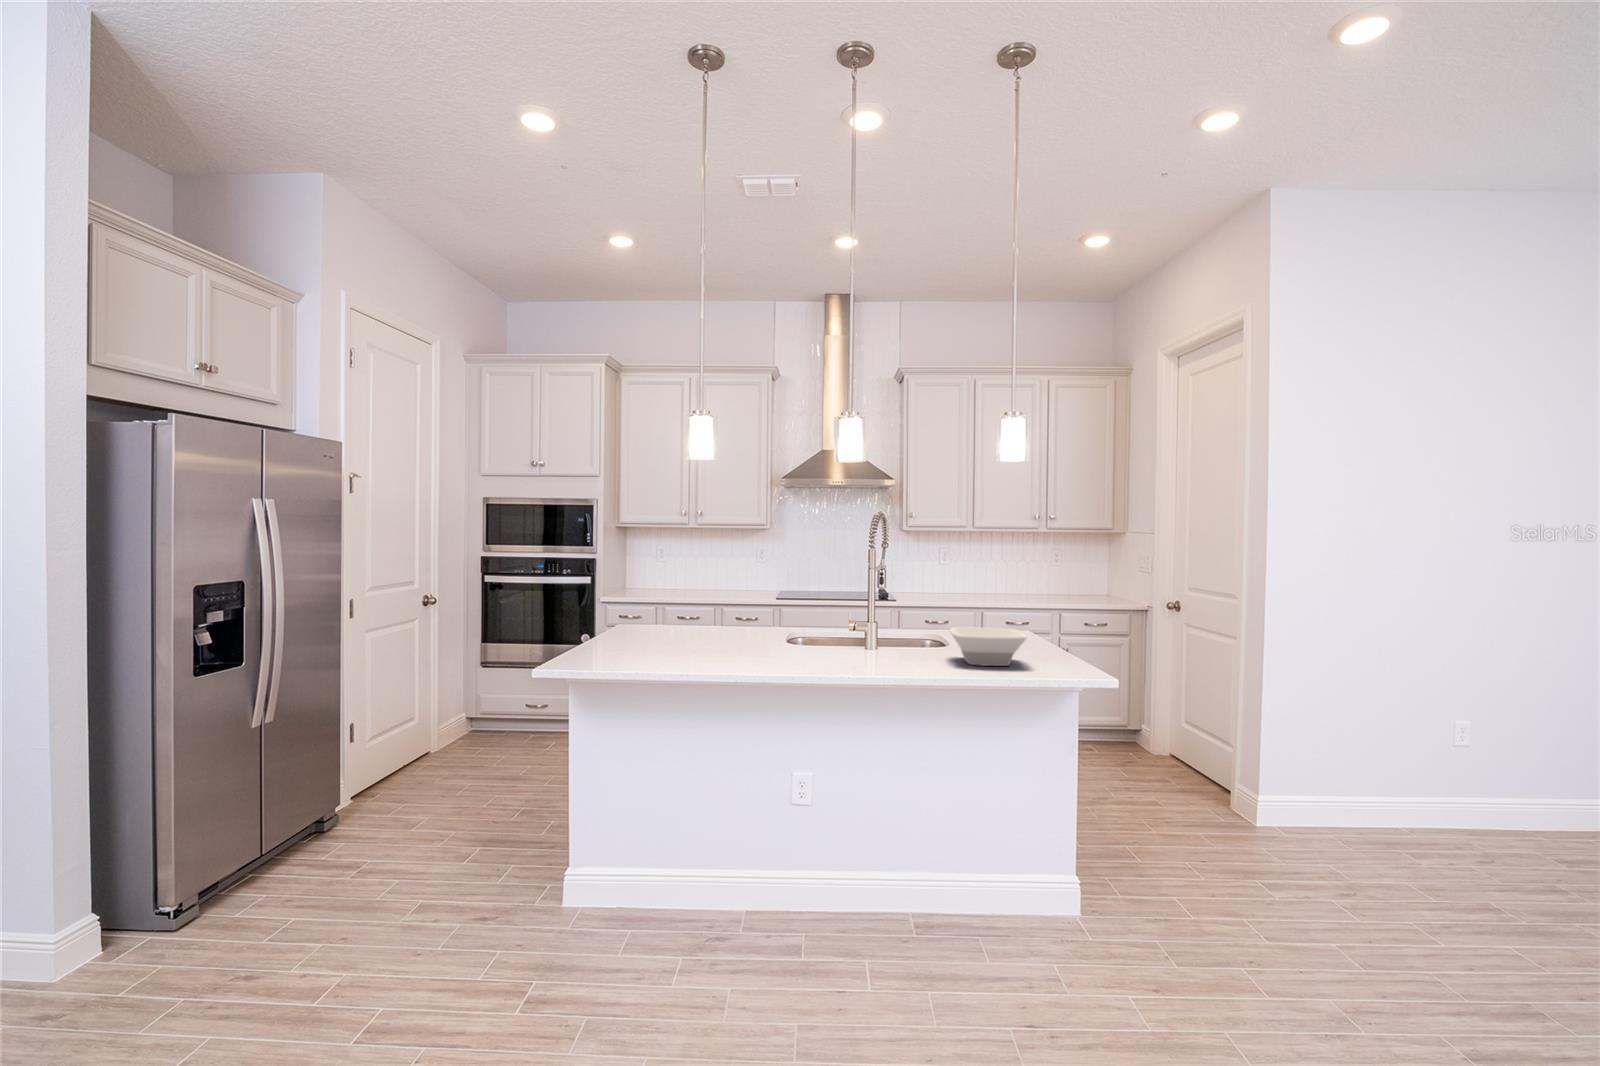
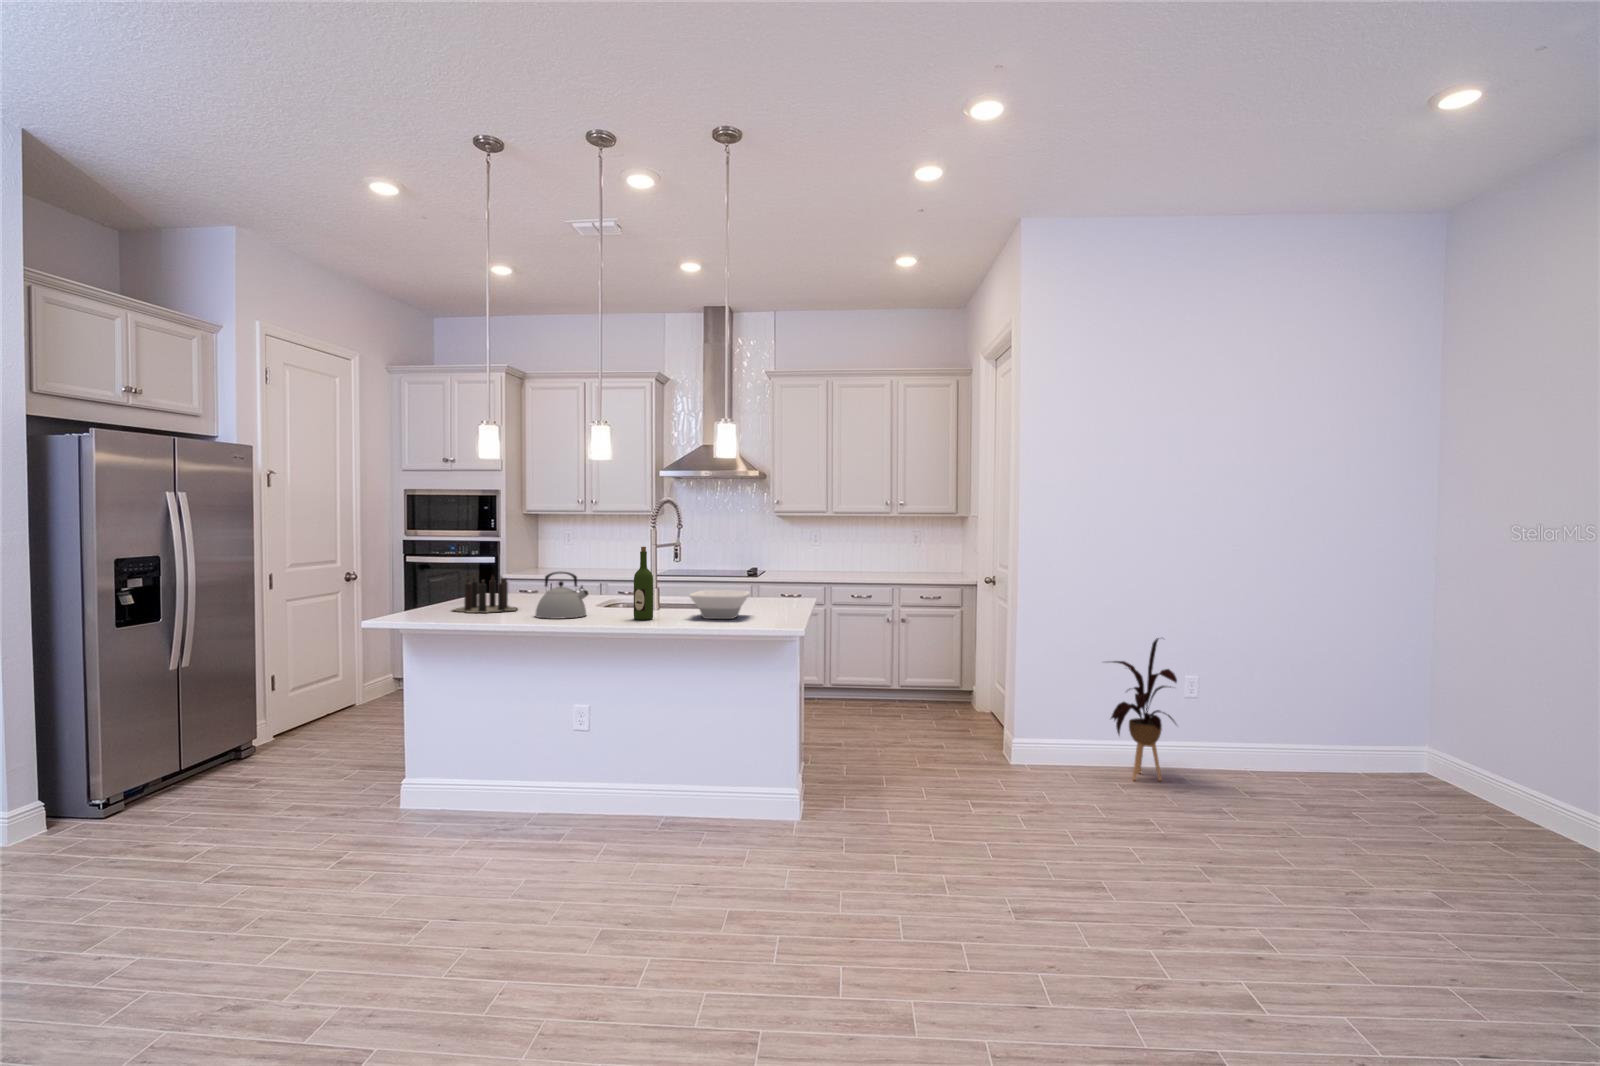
wine bottle: none [887,573,912,668] -> present [634,547,653,620]
kettle: none [755,604,822,666] -> present [535,572,588,619]
candle: none [633,606,732,657] -> present [454,576,517,613]
house plant: none [1377,683,1507,854] -> present [1111,638,1177,781]

